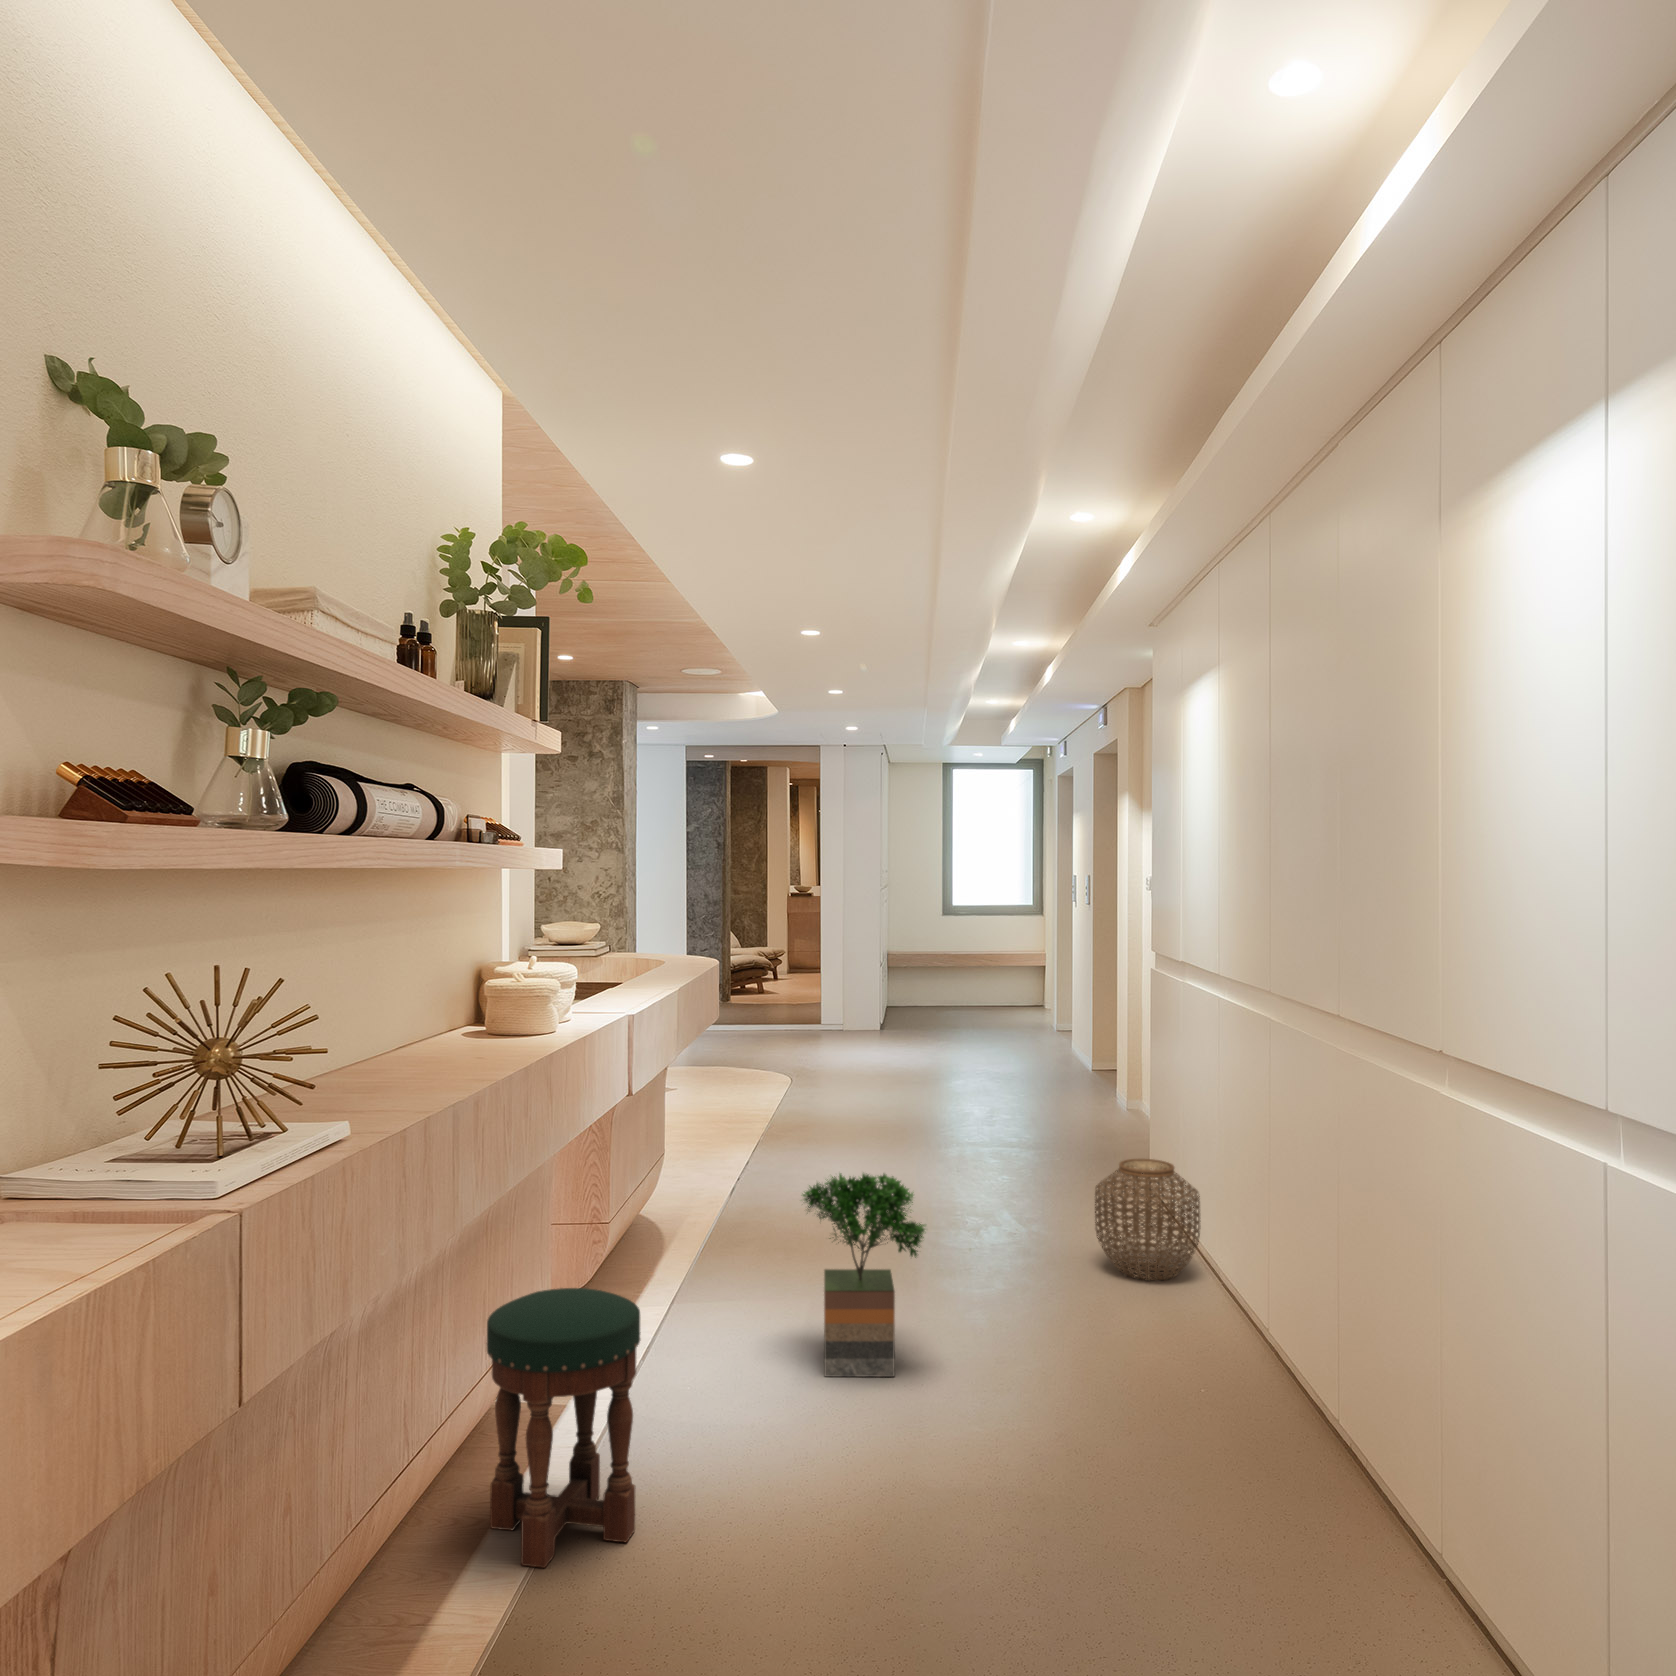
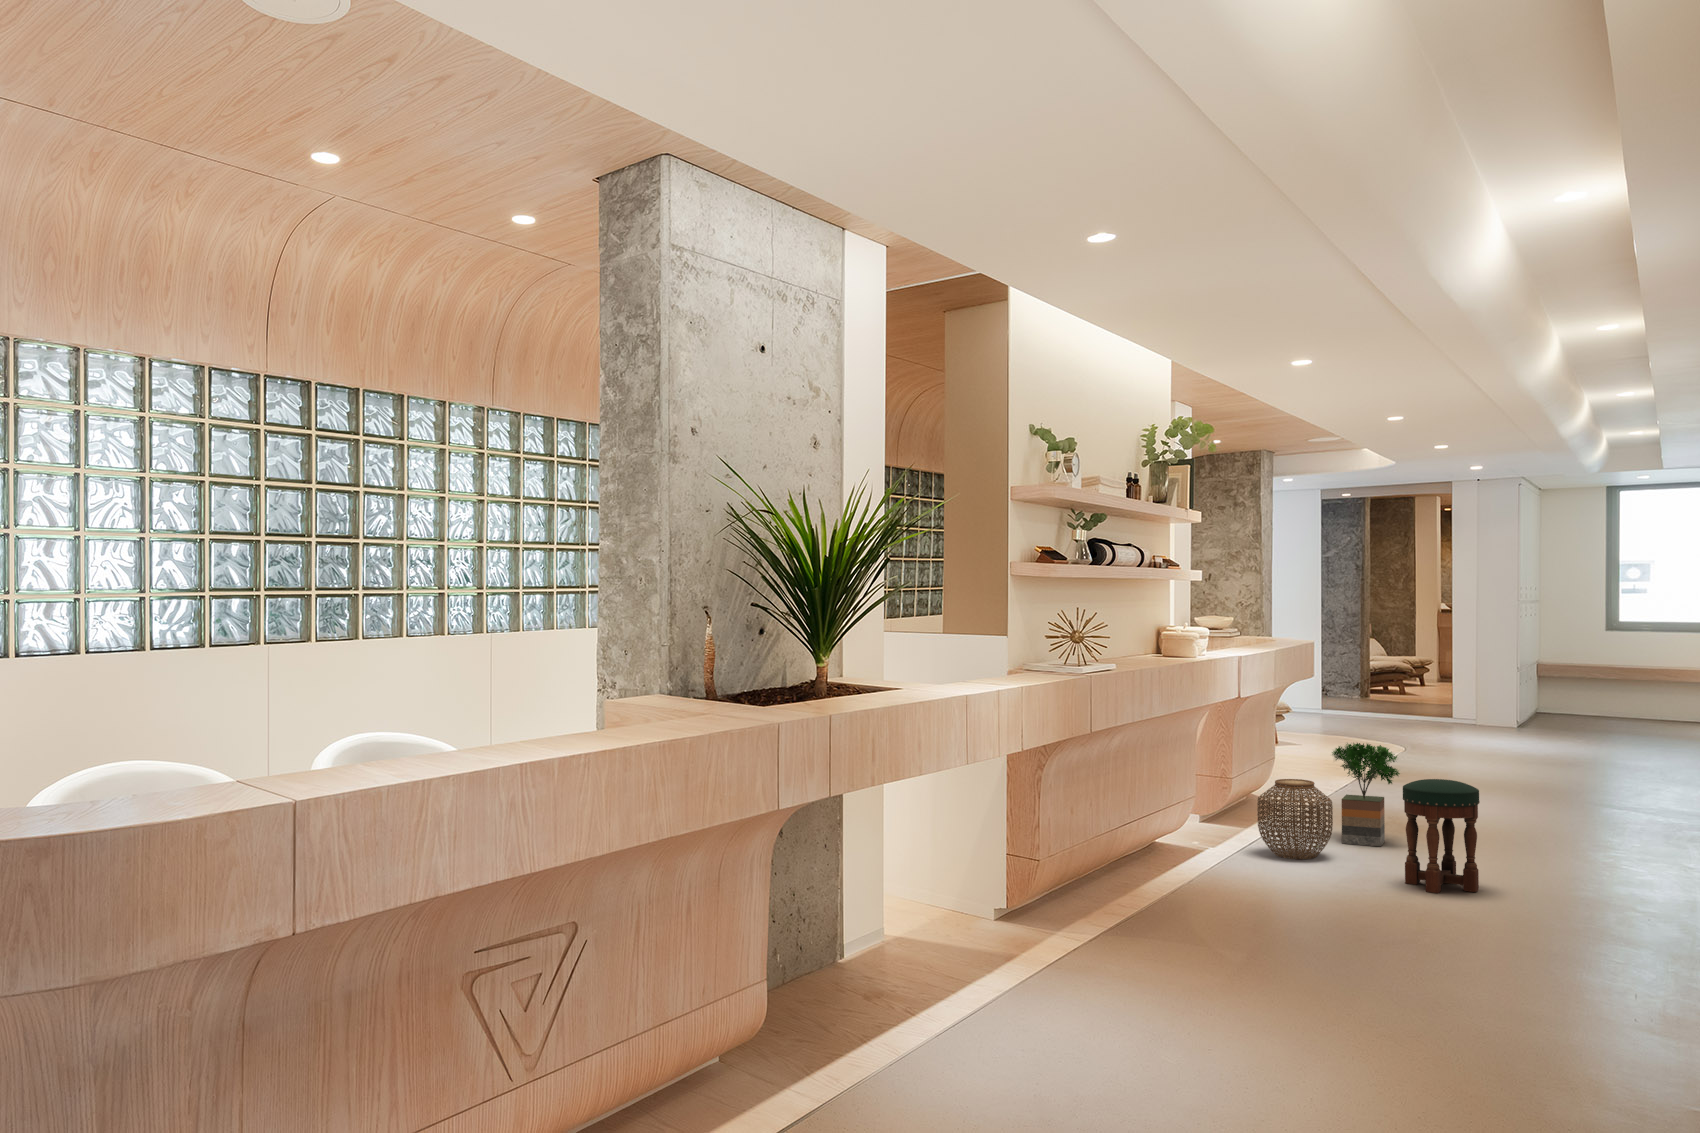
woven basket: present [1095,1159,1200,1280] -> present [1257,779,1333,859]
stool: present [486,1288,640,1568] -> present [1403,779,1480,893]

